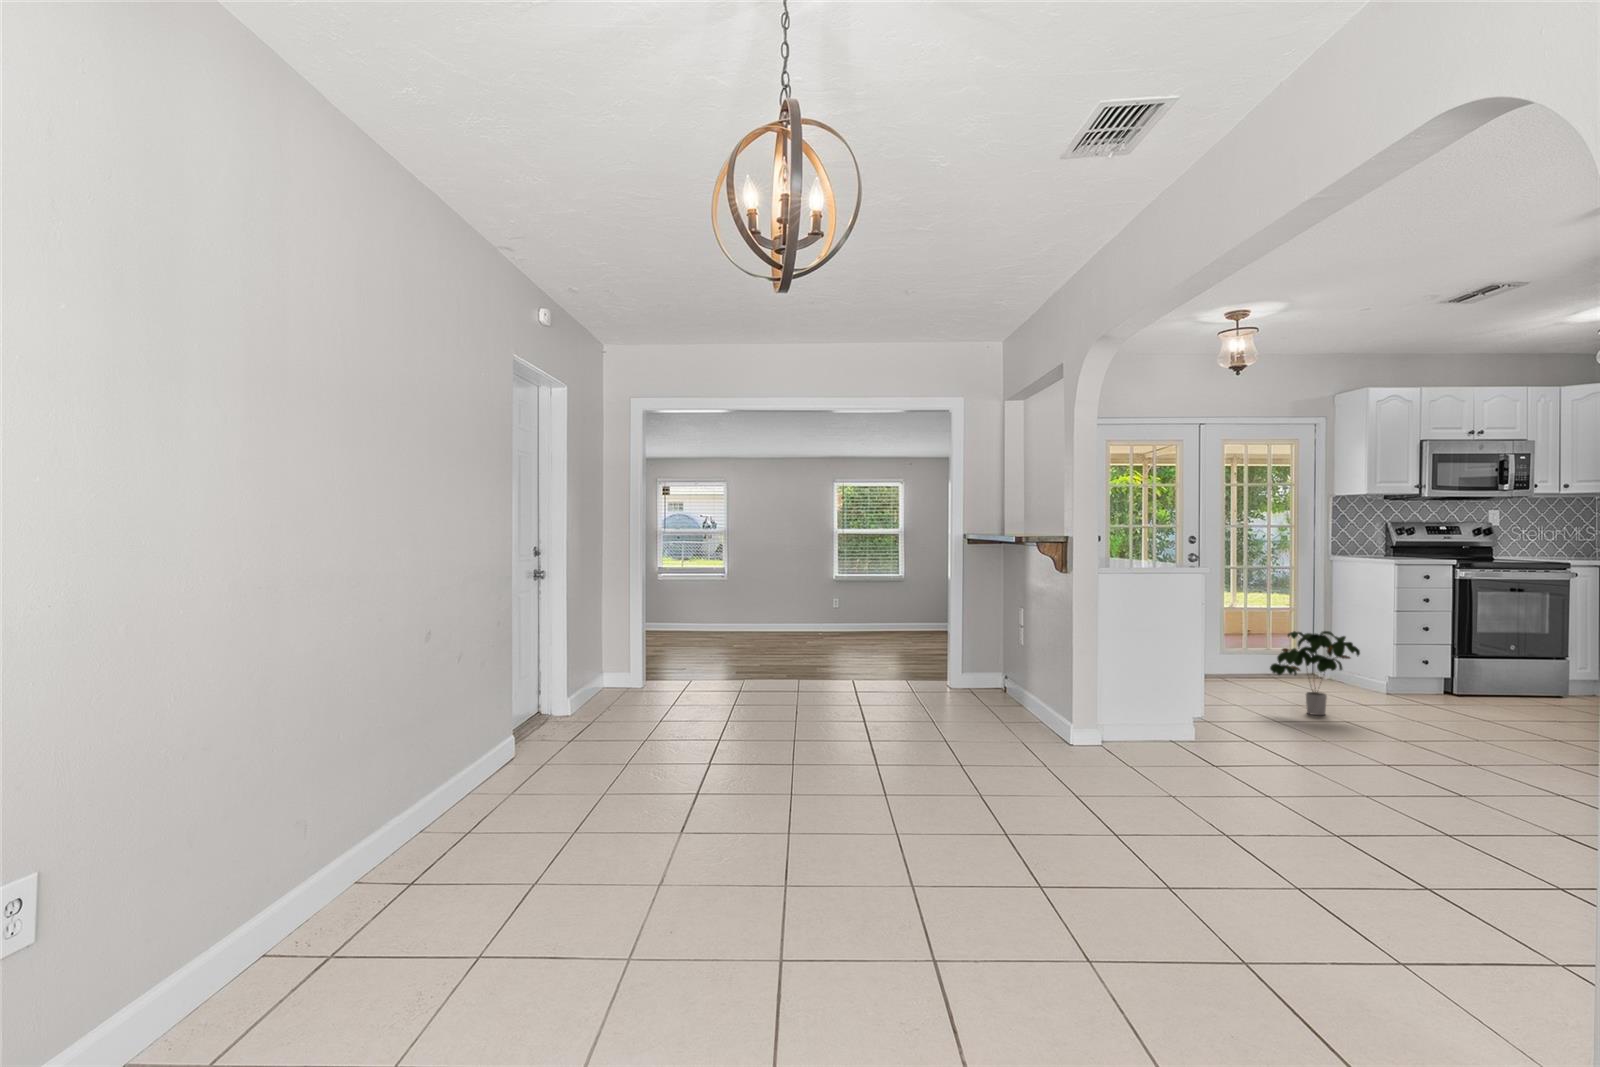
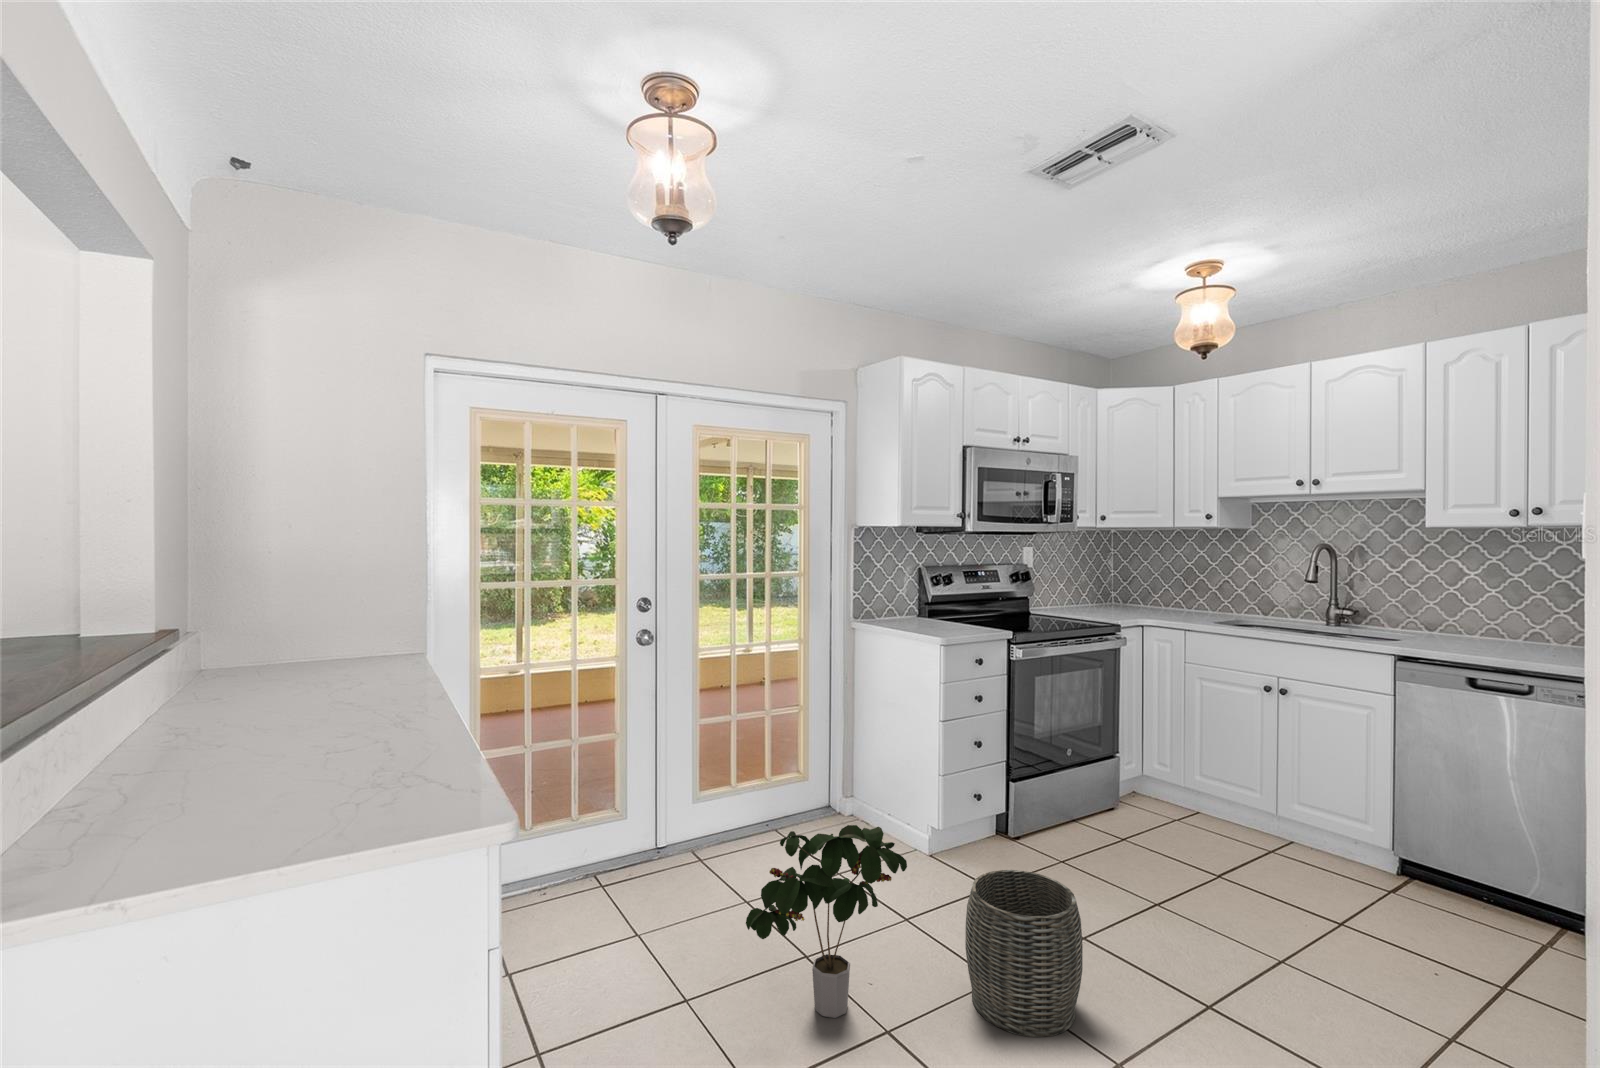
woven basket: none [1396,664,1468,730] -> present [965,870,1083,1037]

